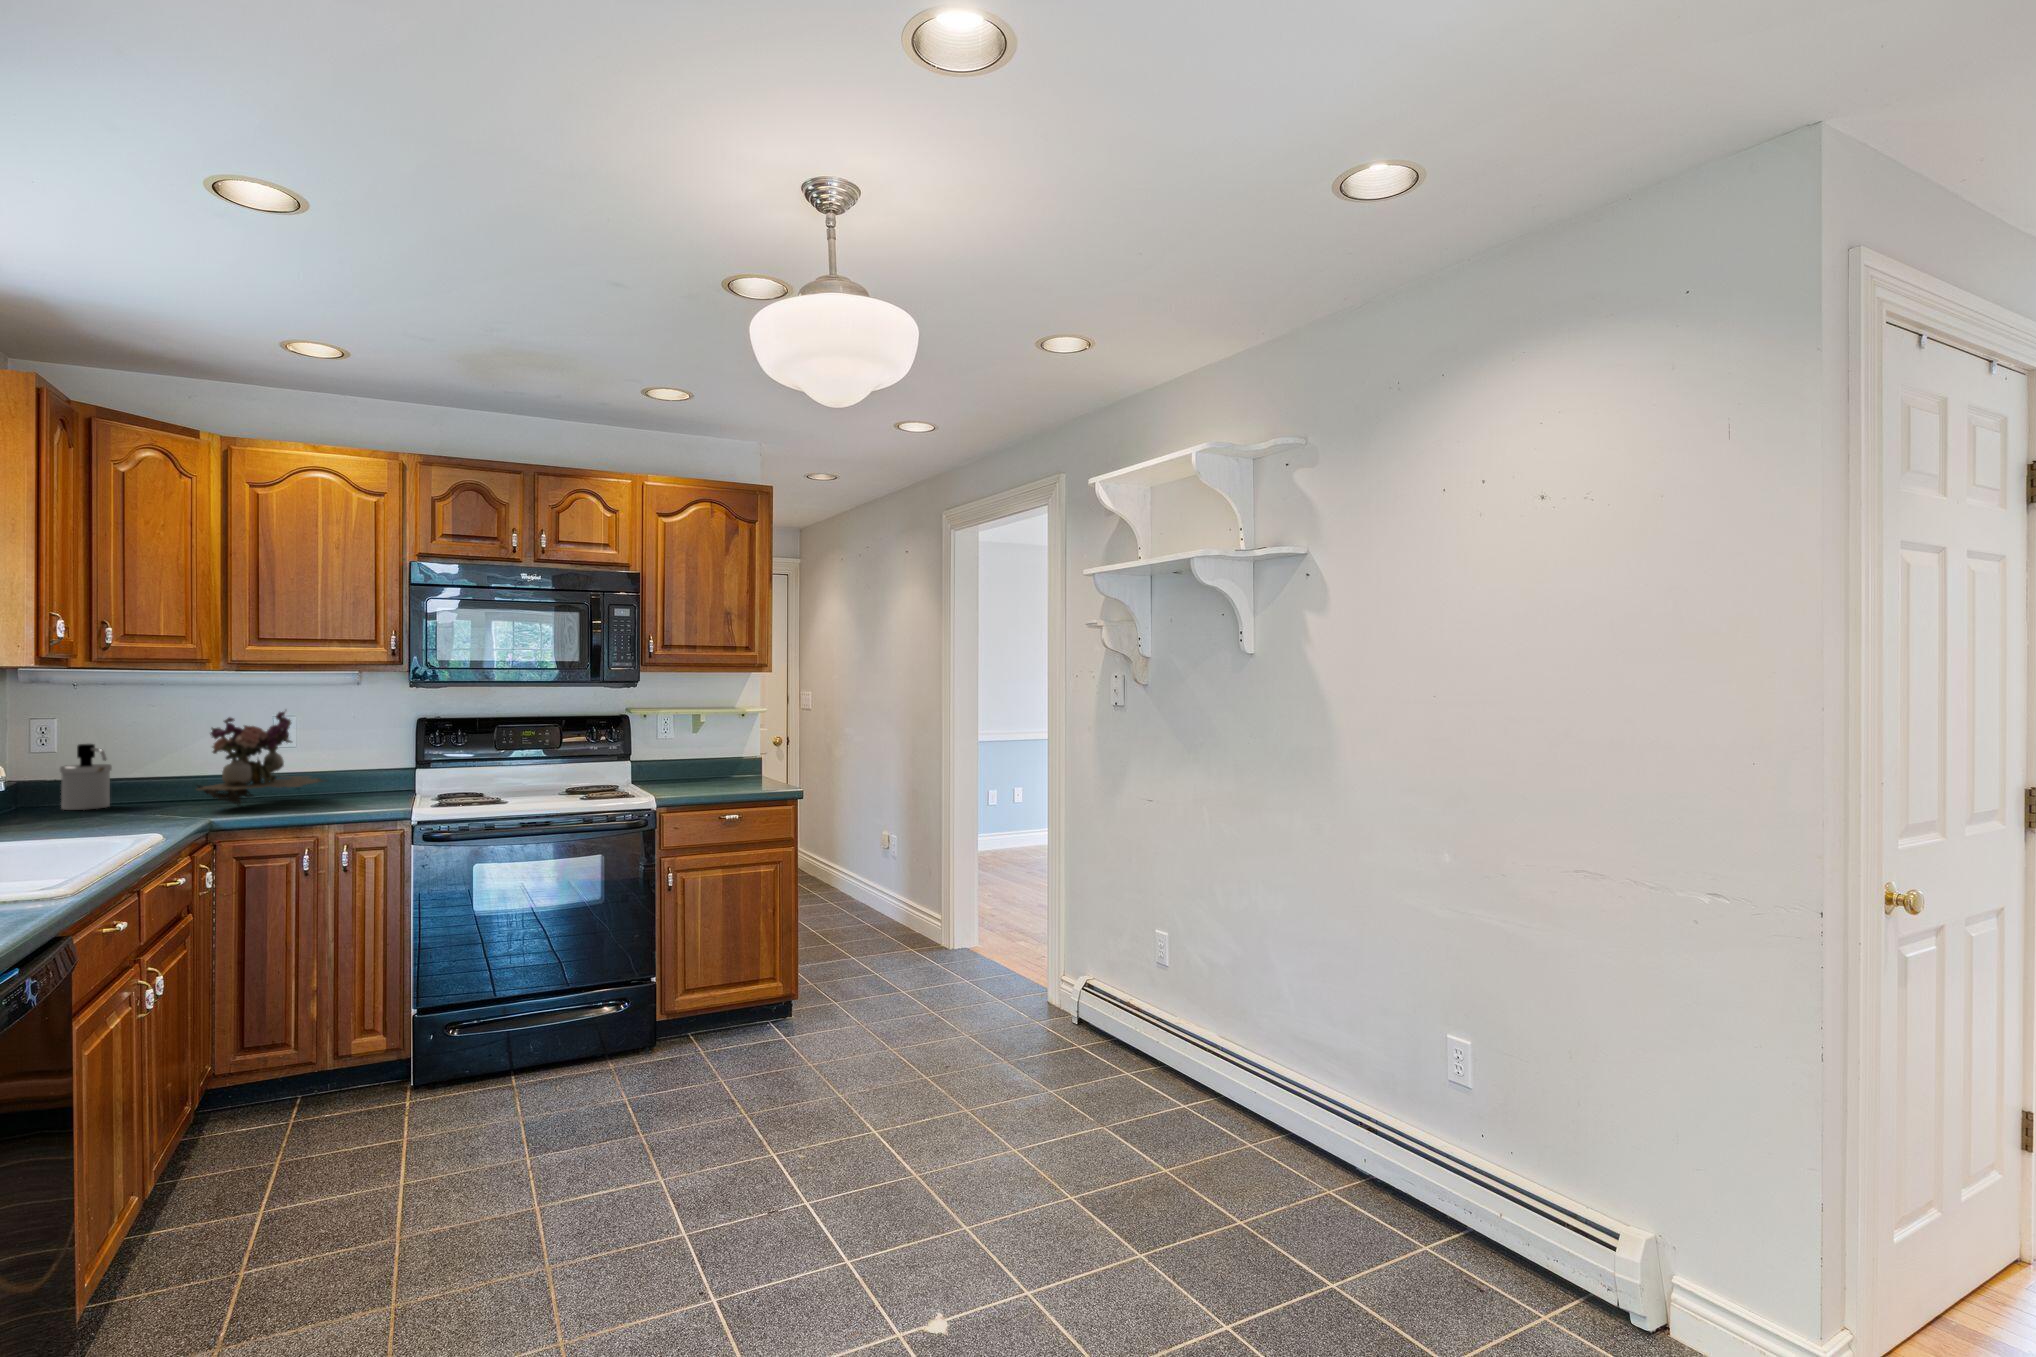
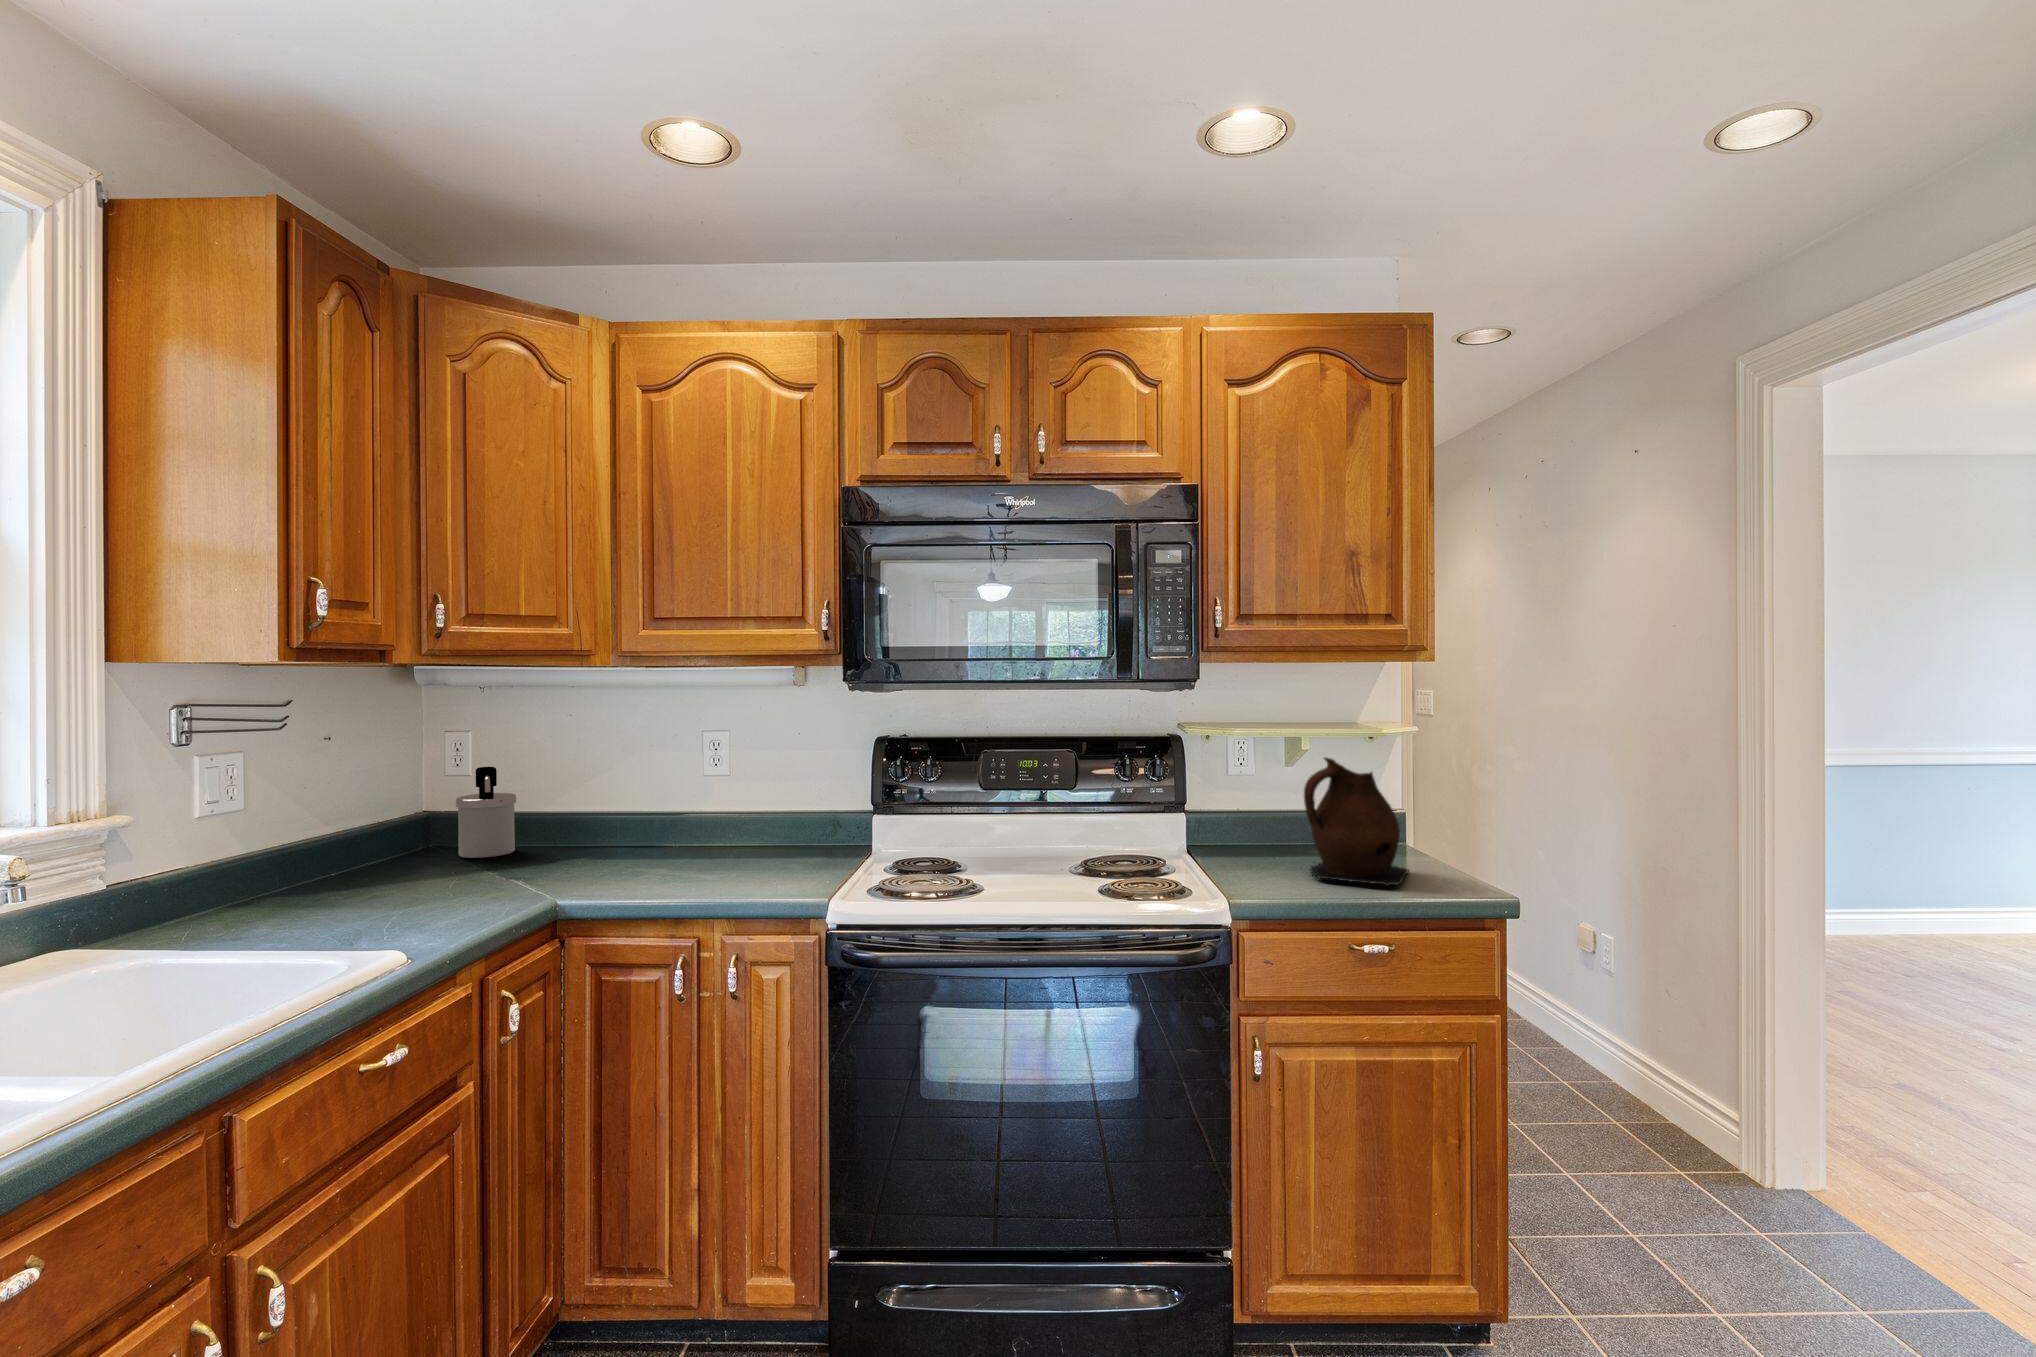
flower arrangement: present [196,712,324,805] -> none [565,721,744,869]
ceramic pitcher: none [699,724,757,790] -> present [1304,758,1409,887]

